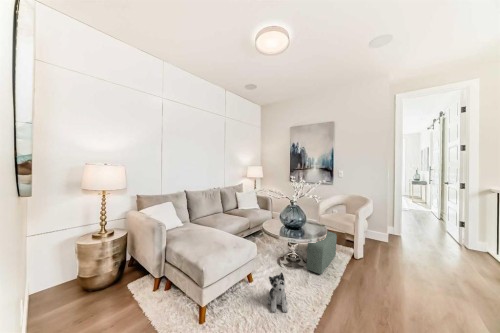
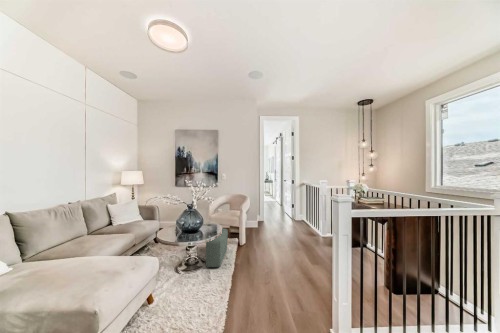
plush toy: present [267,272,288,312] -> none [176,272,199,314]

